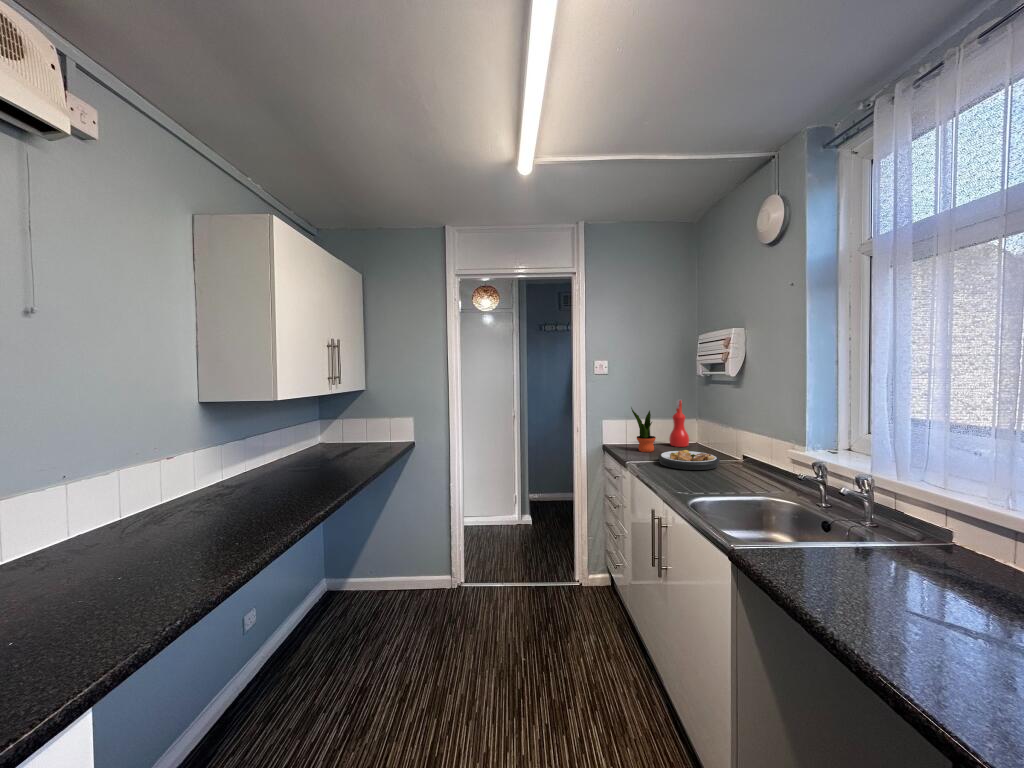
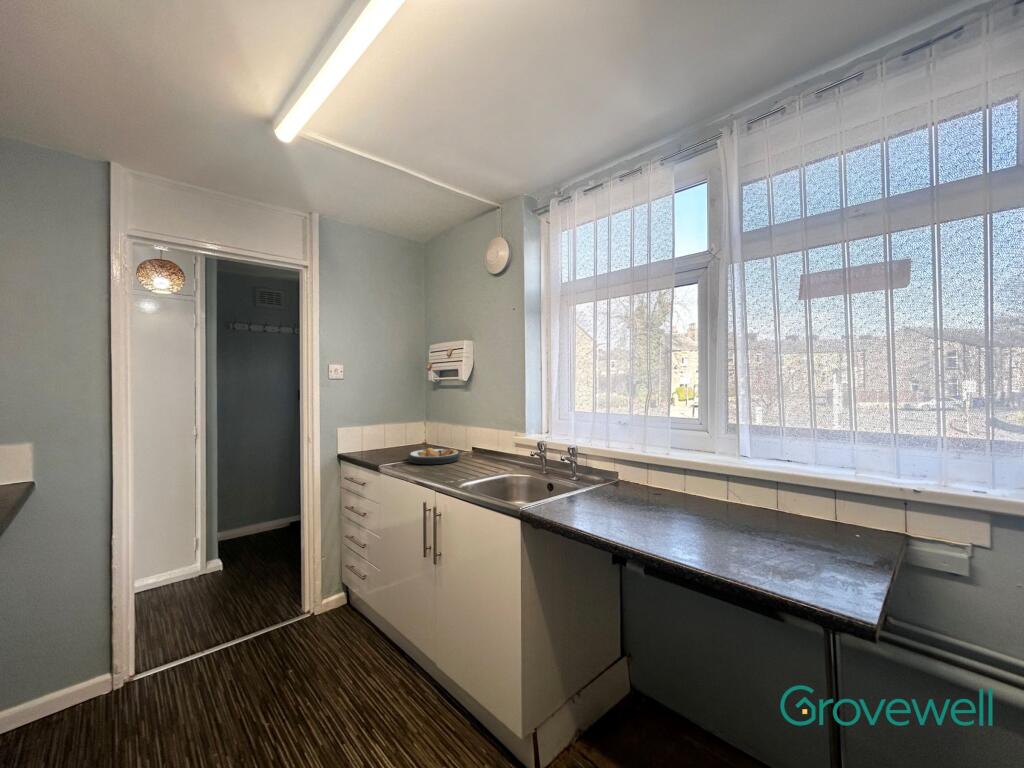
spray bottle: present [669,400,689,447] -> none [404,404,422,448]
potted plant: present [631,408,656,452] -> none [371,411,397,456]

